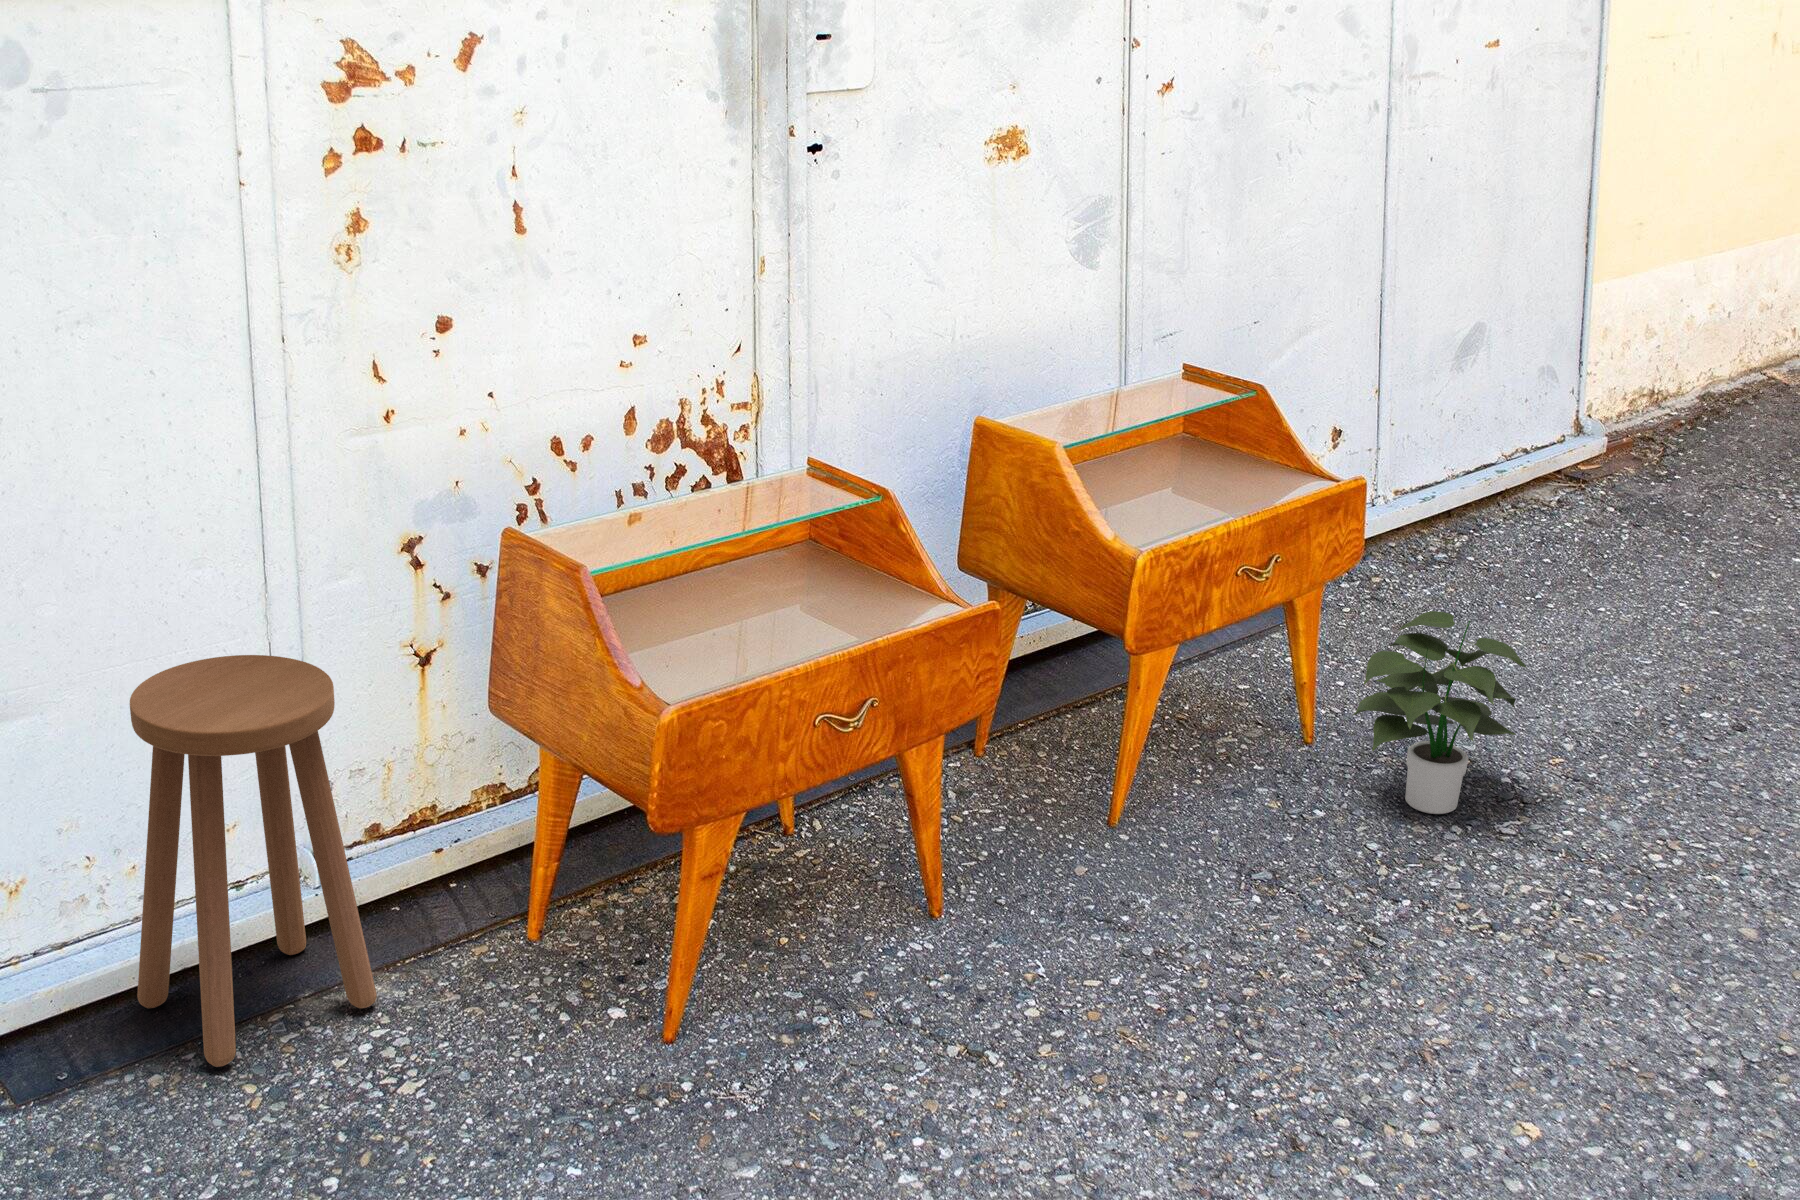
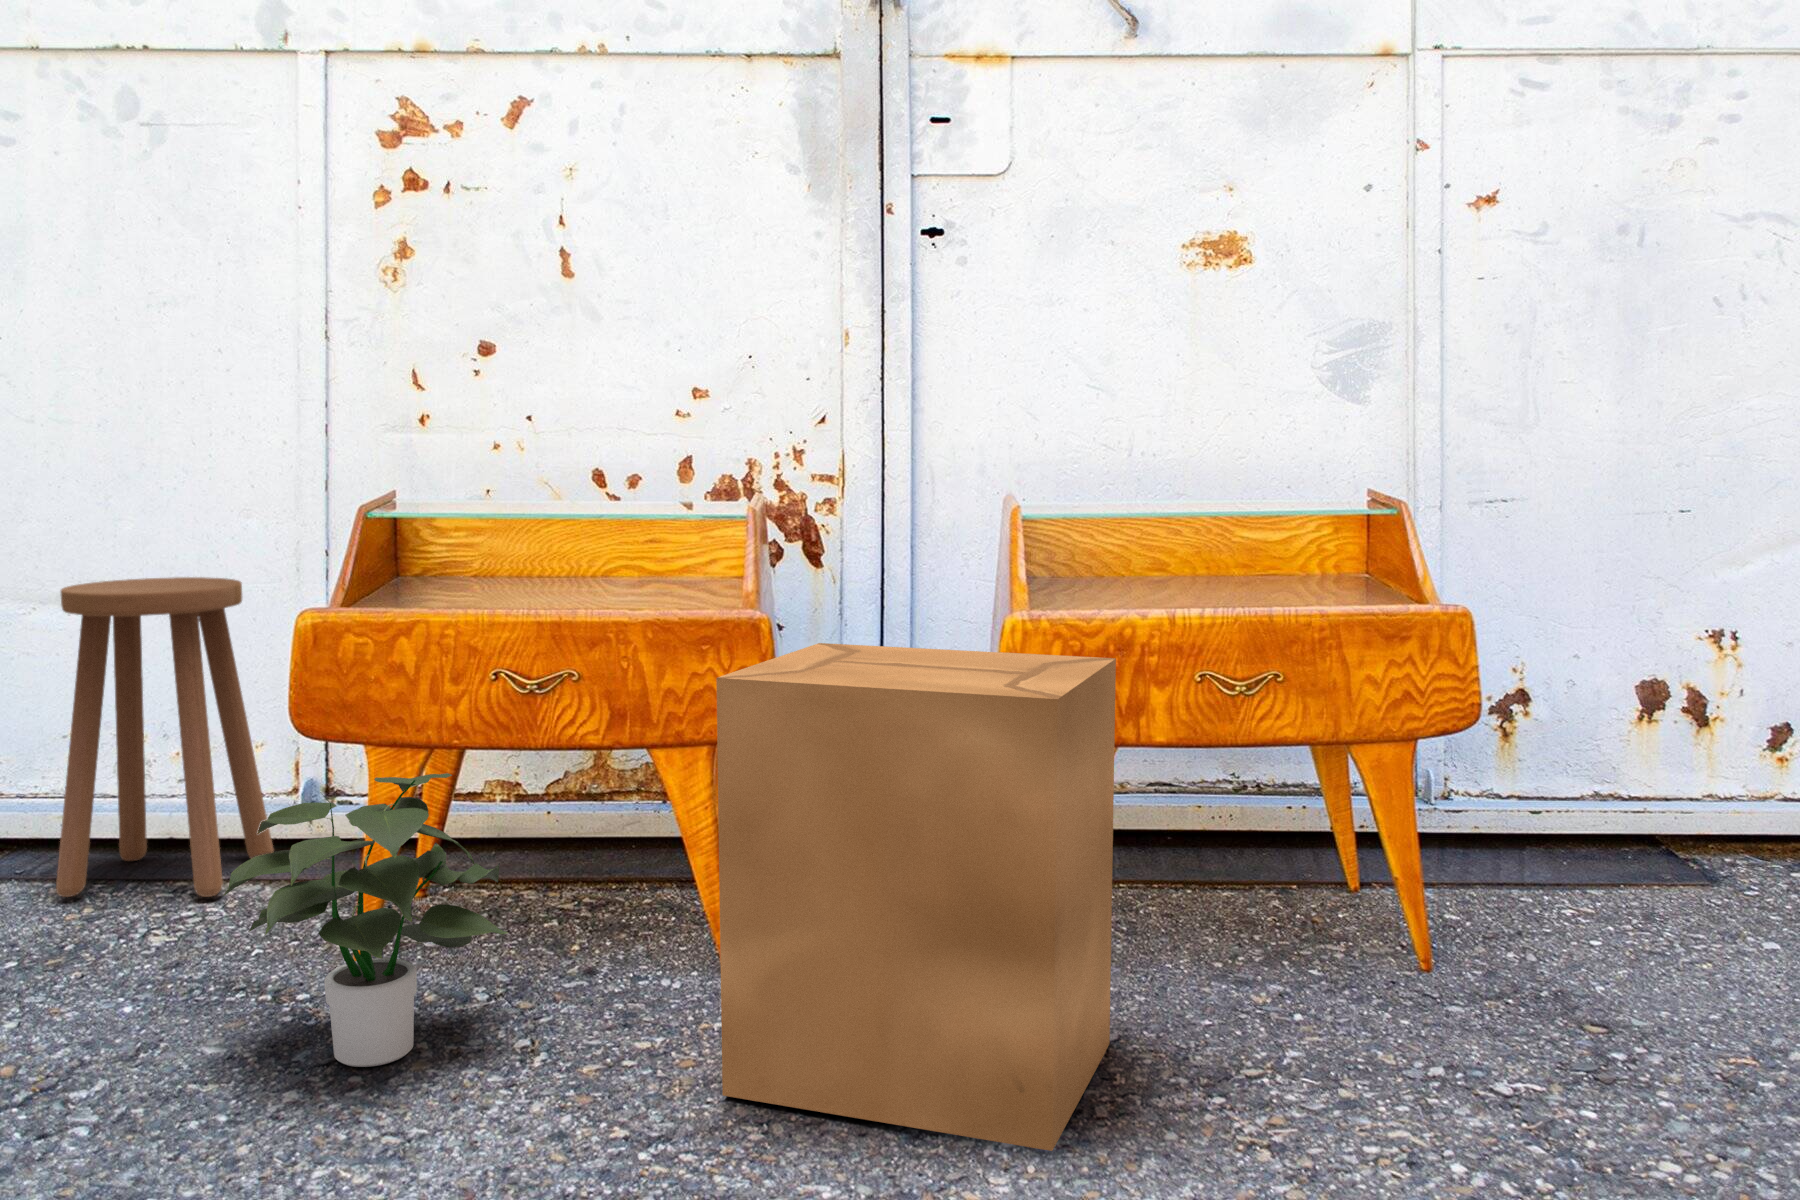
cardboard box: none [1023,590,1361,985] -> present [716,643,1116,1151]
potted plant: present [1352,611,1526,814] -> present [223,773,508,1067]

